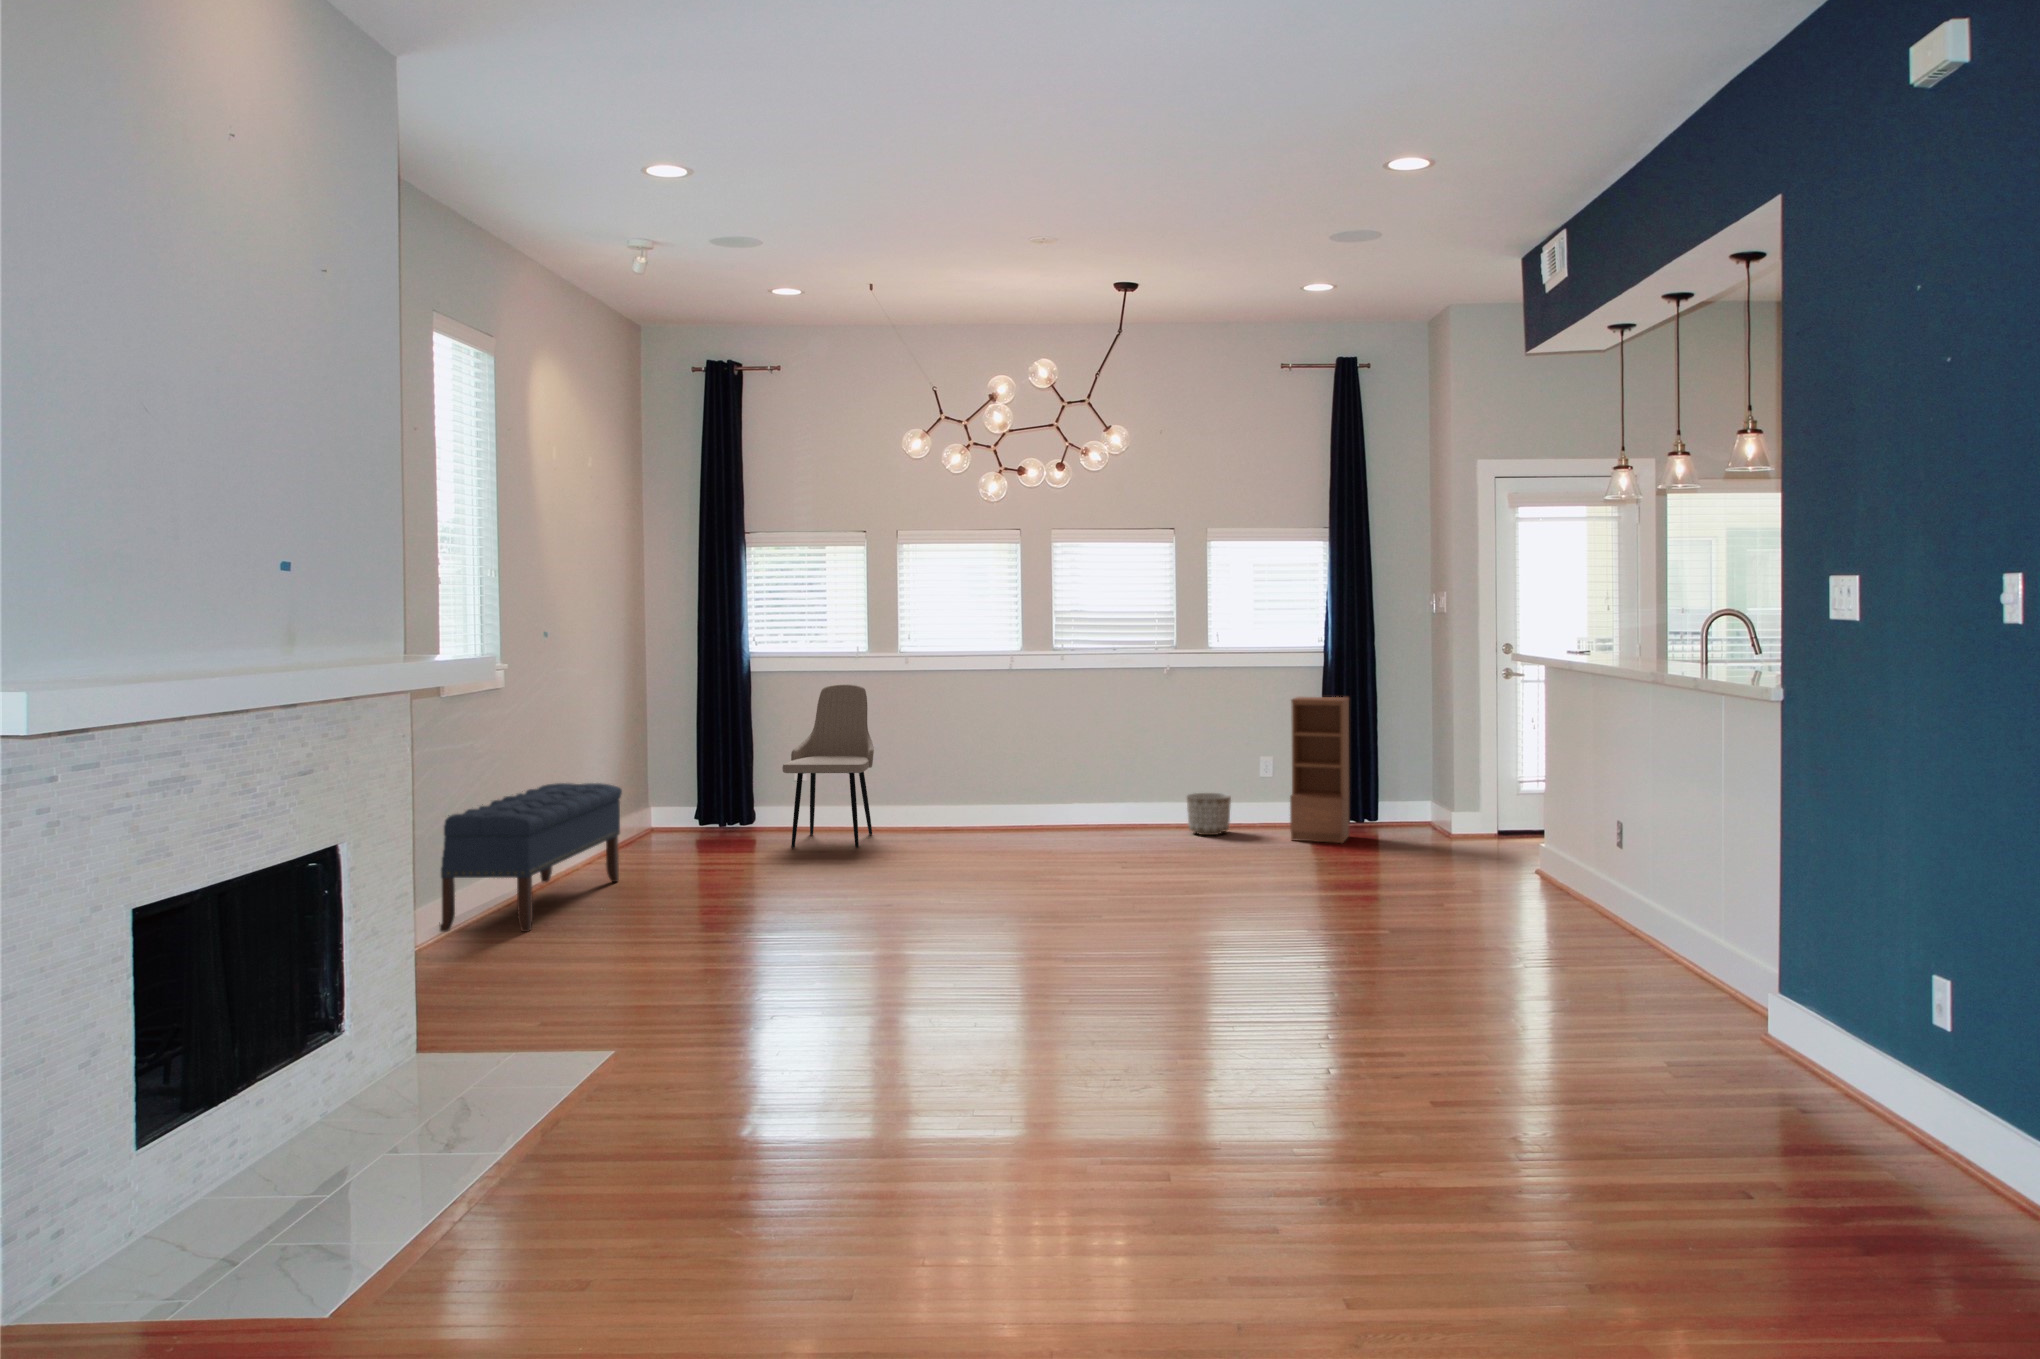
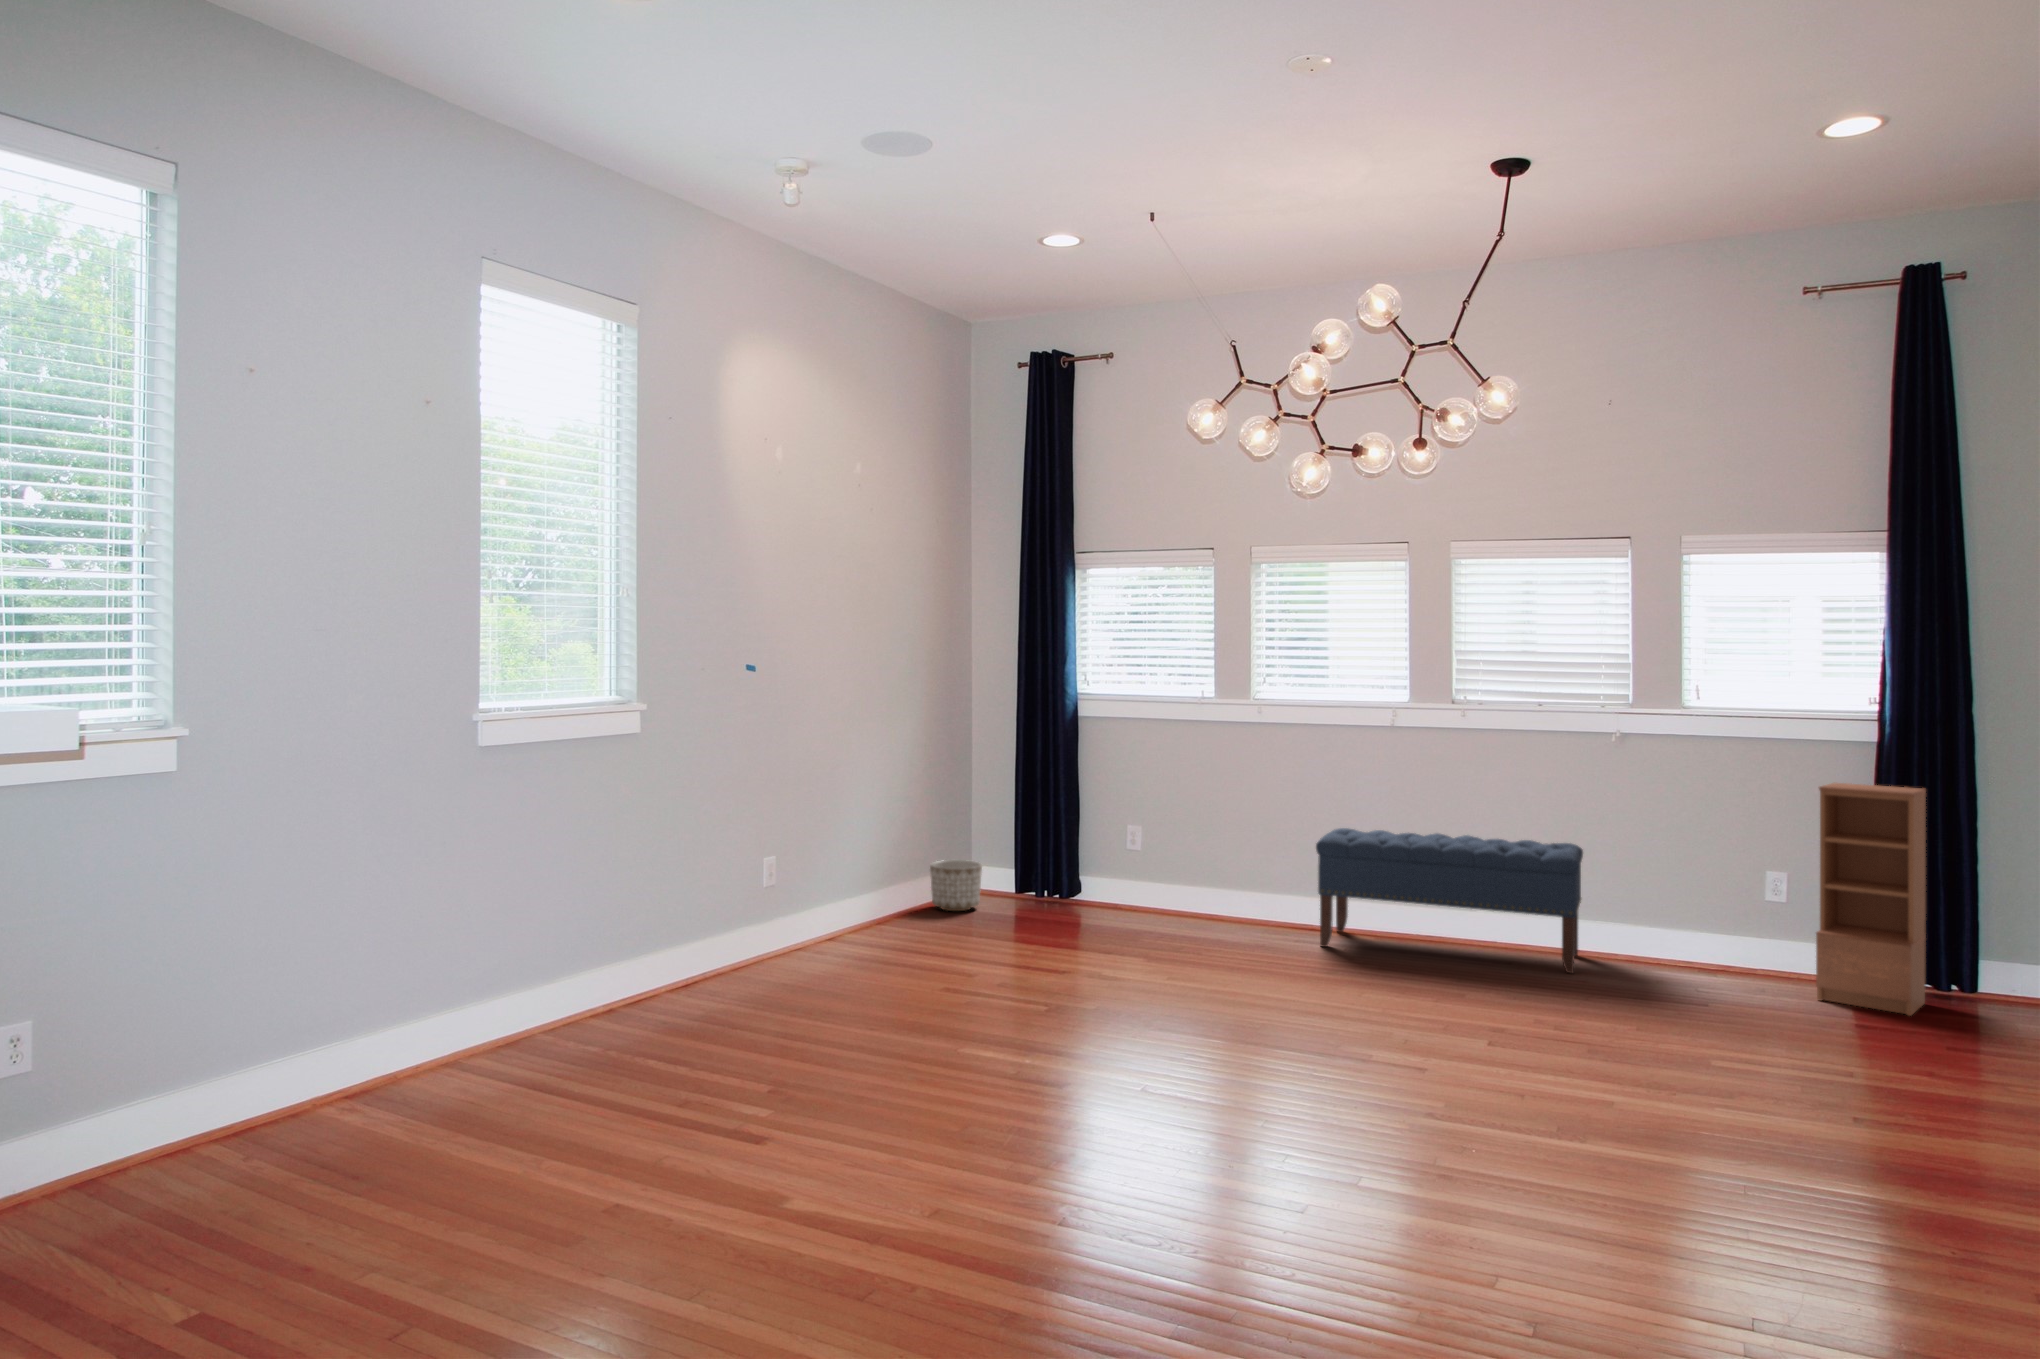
dining chair: present [782,684,874,847] -> none [1091,734,1206,939]
bench: present [440,783,622,932] -> present [1316,828,1583,973]
planter: present [1187,793,1231,835] -> present [930,860,982,911]

